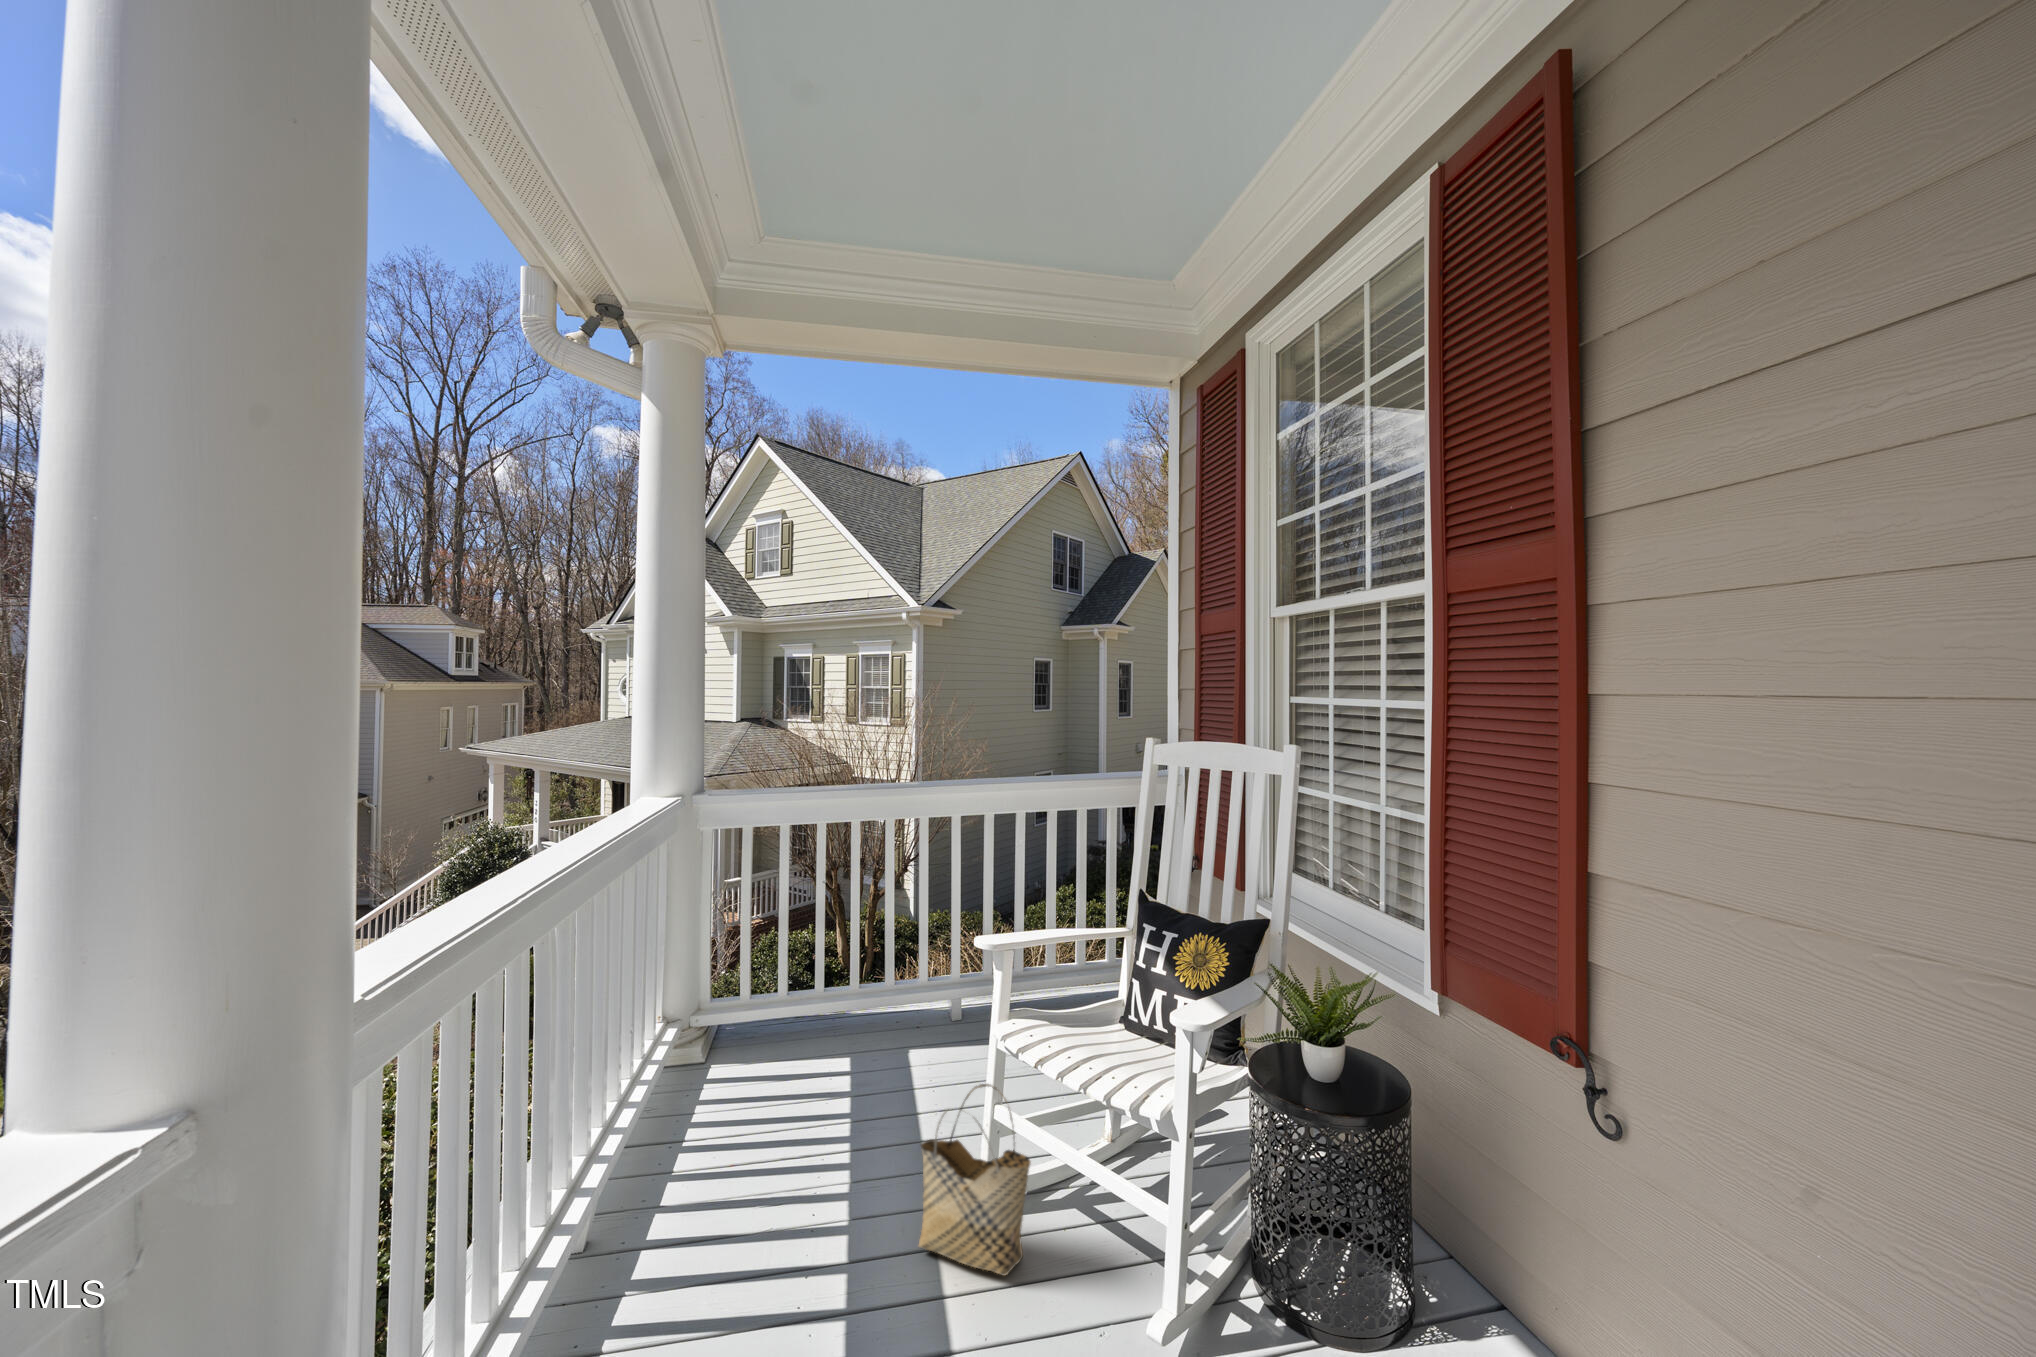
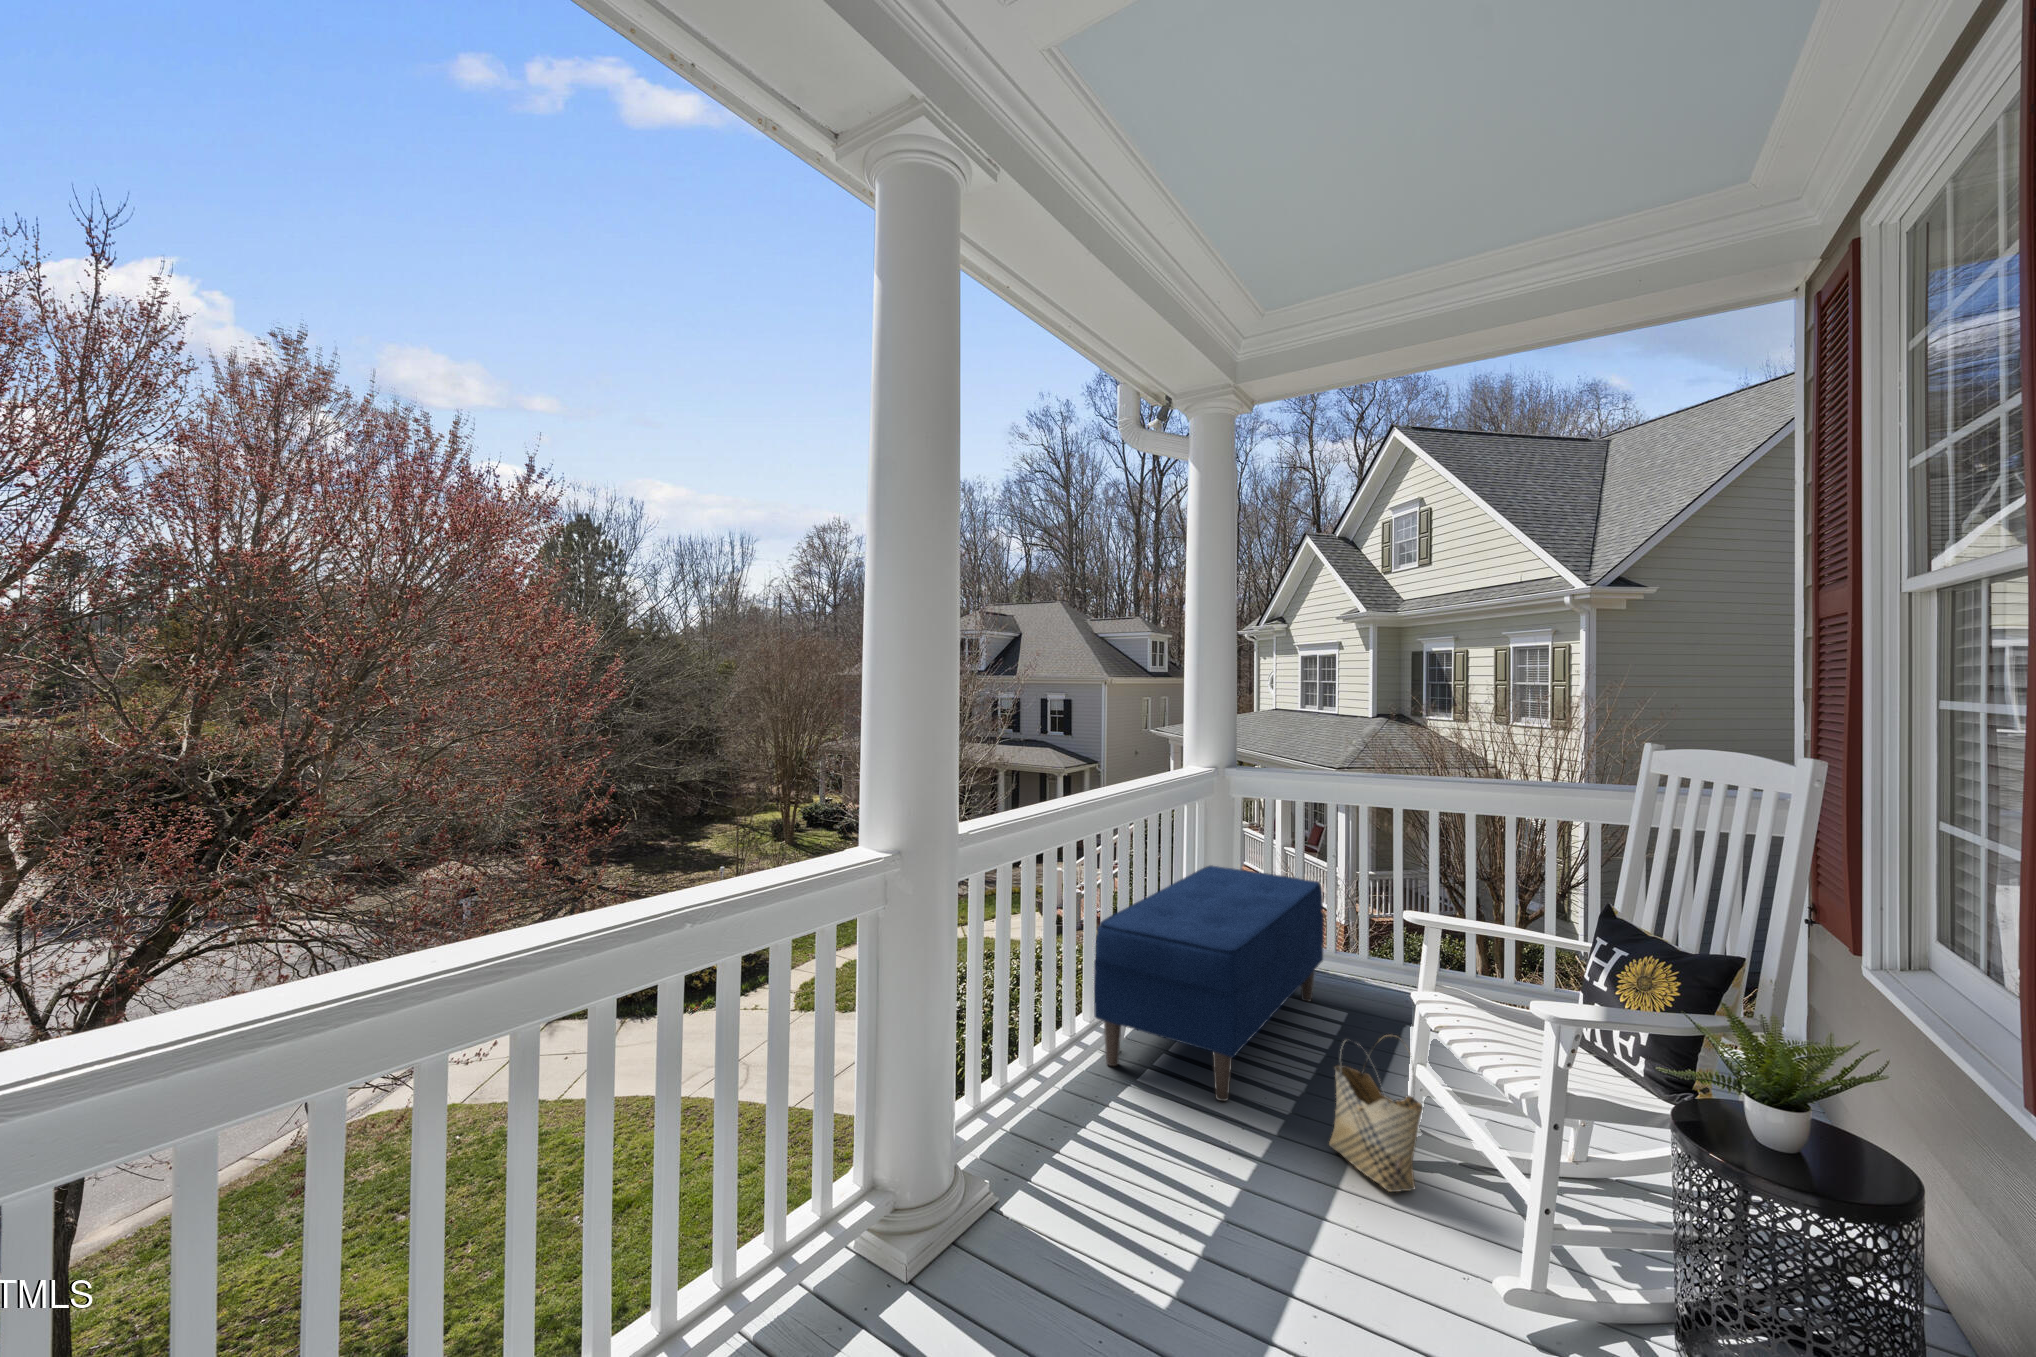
bench: none [556,918,818,1267] -> present [1094,866,1324,1101]

